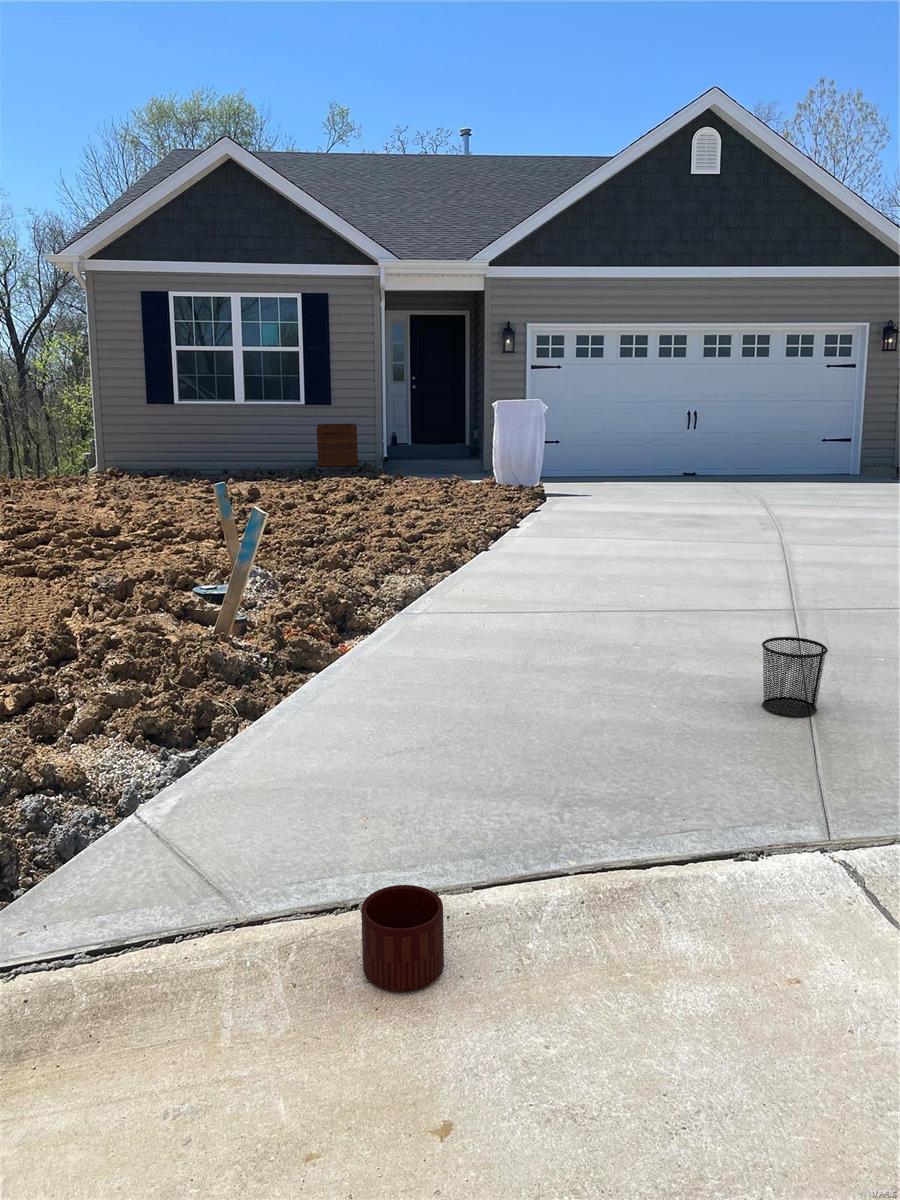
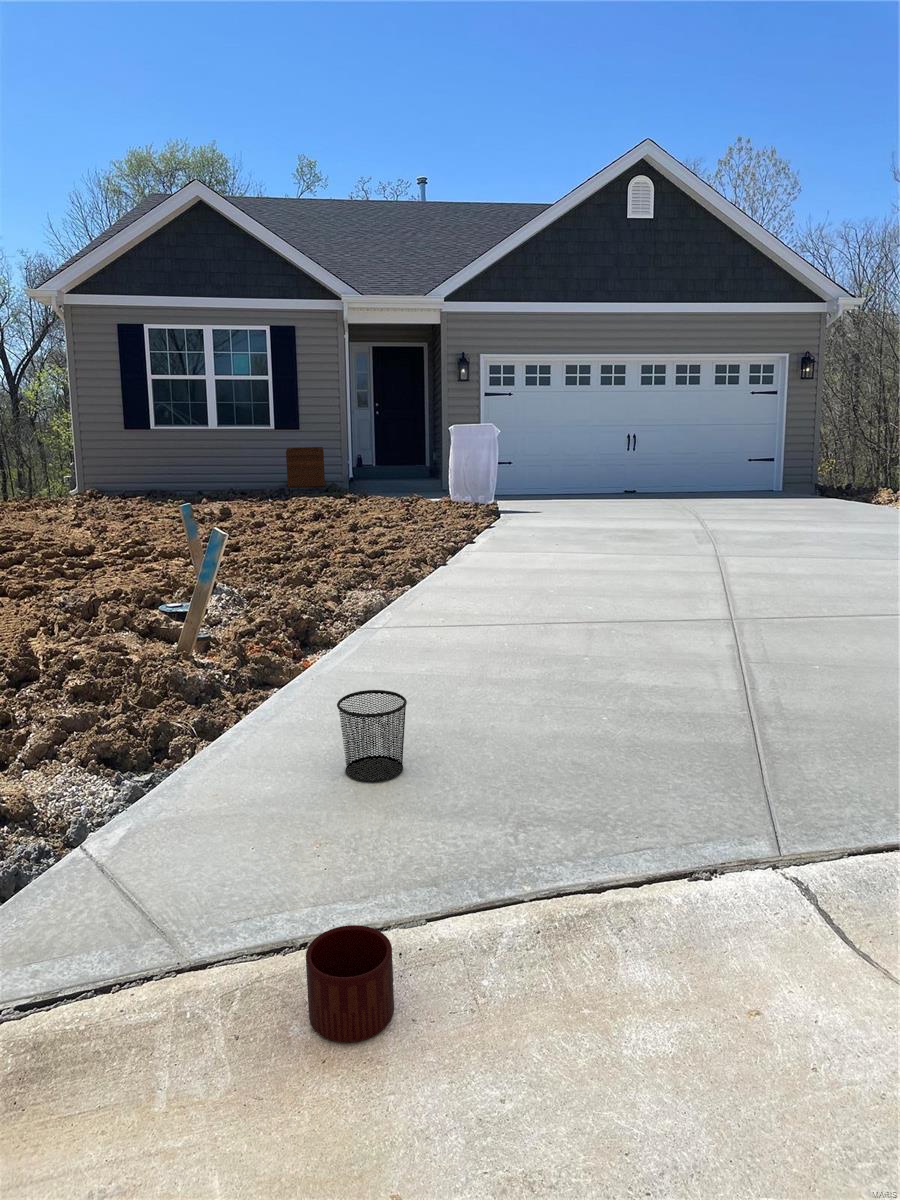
waste bin: present [762,637,828,718] -> present [337,690,407,783]

